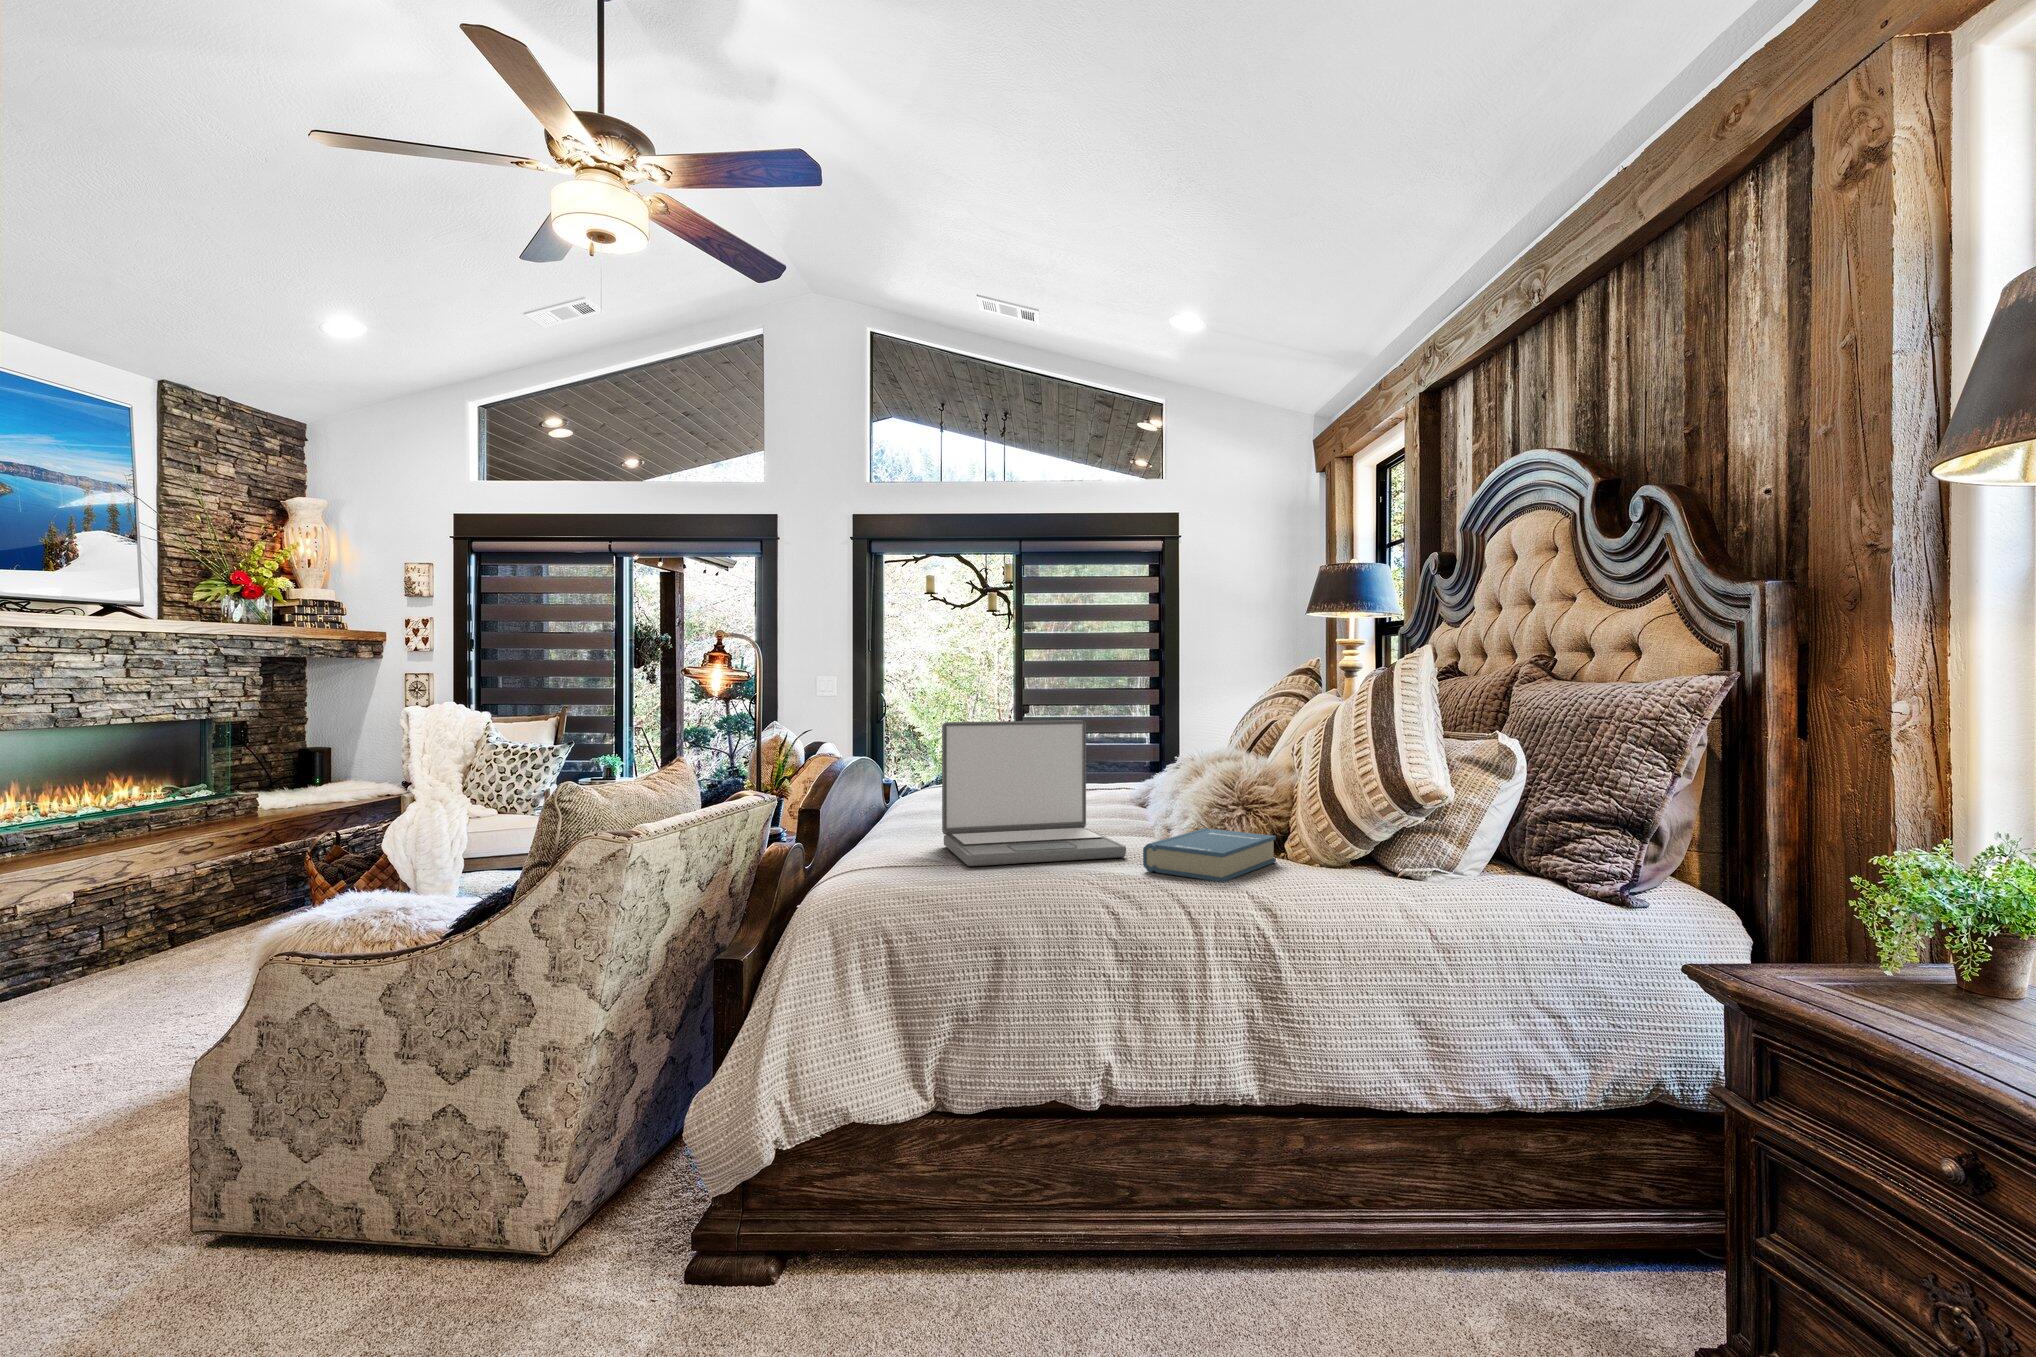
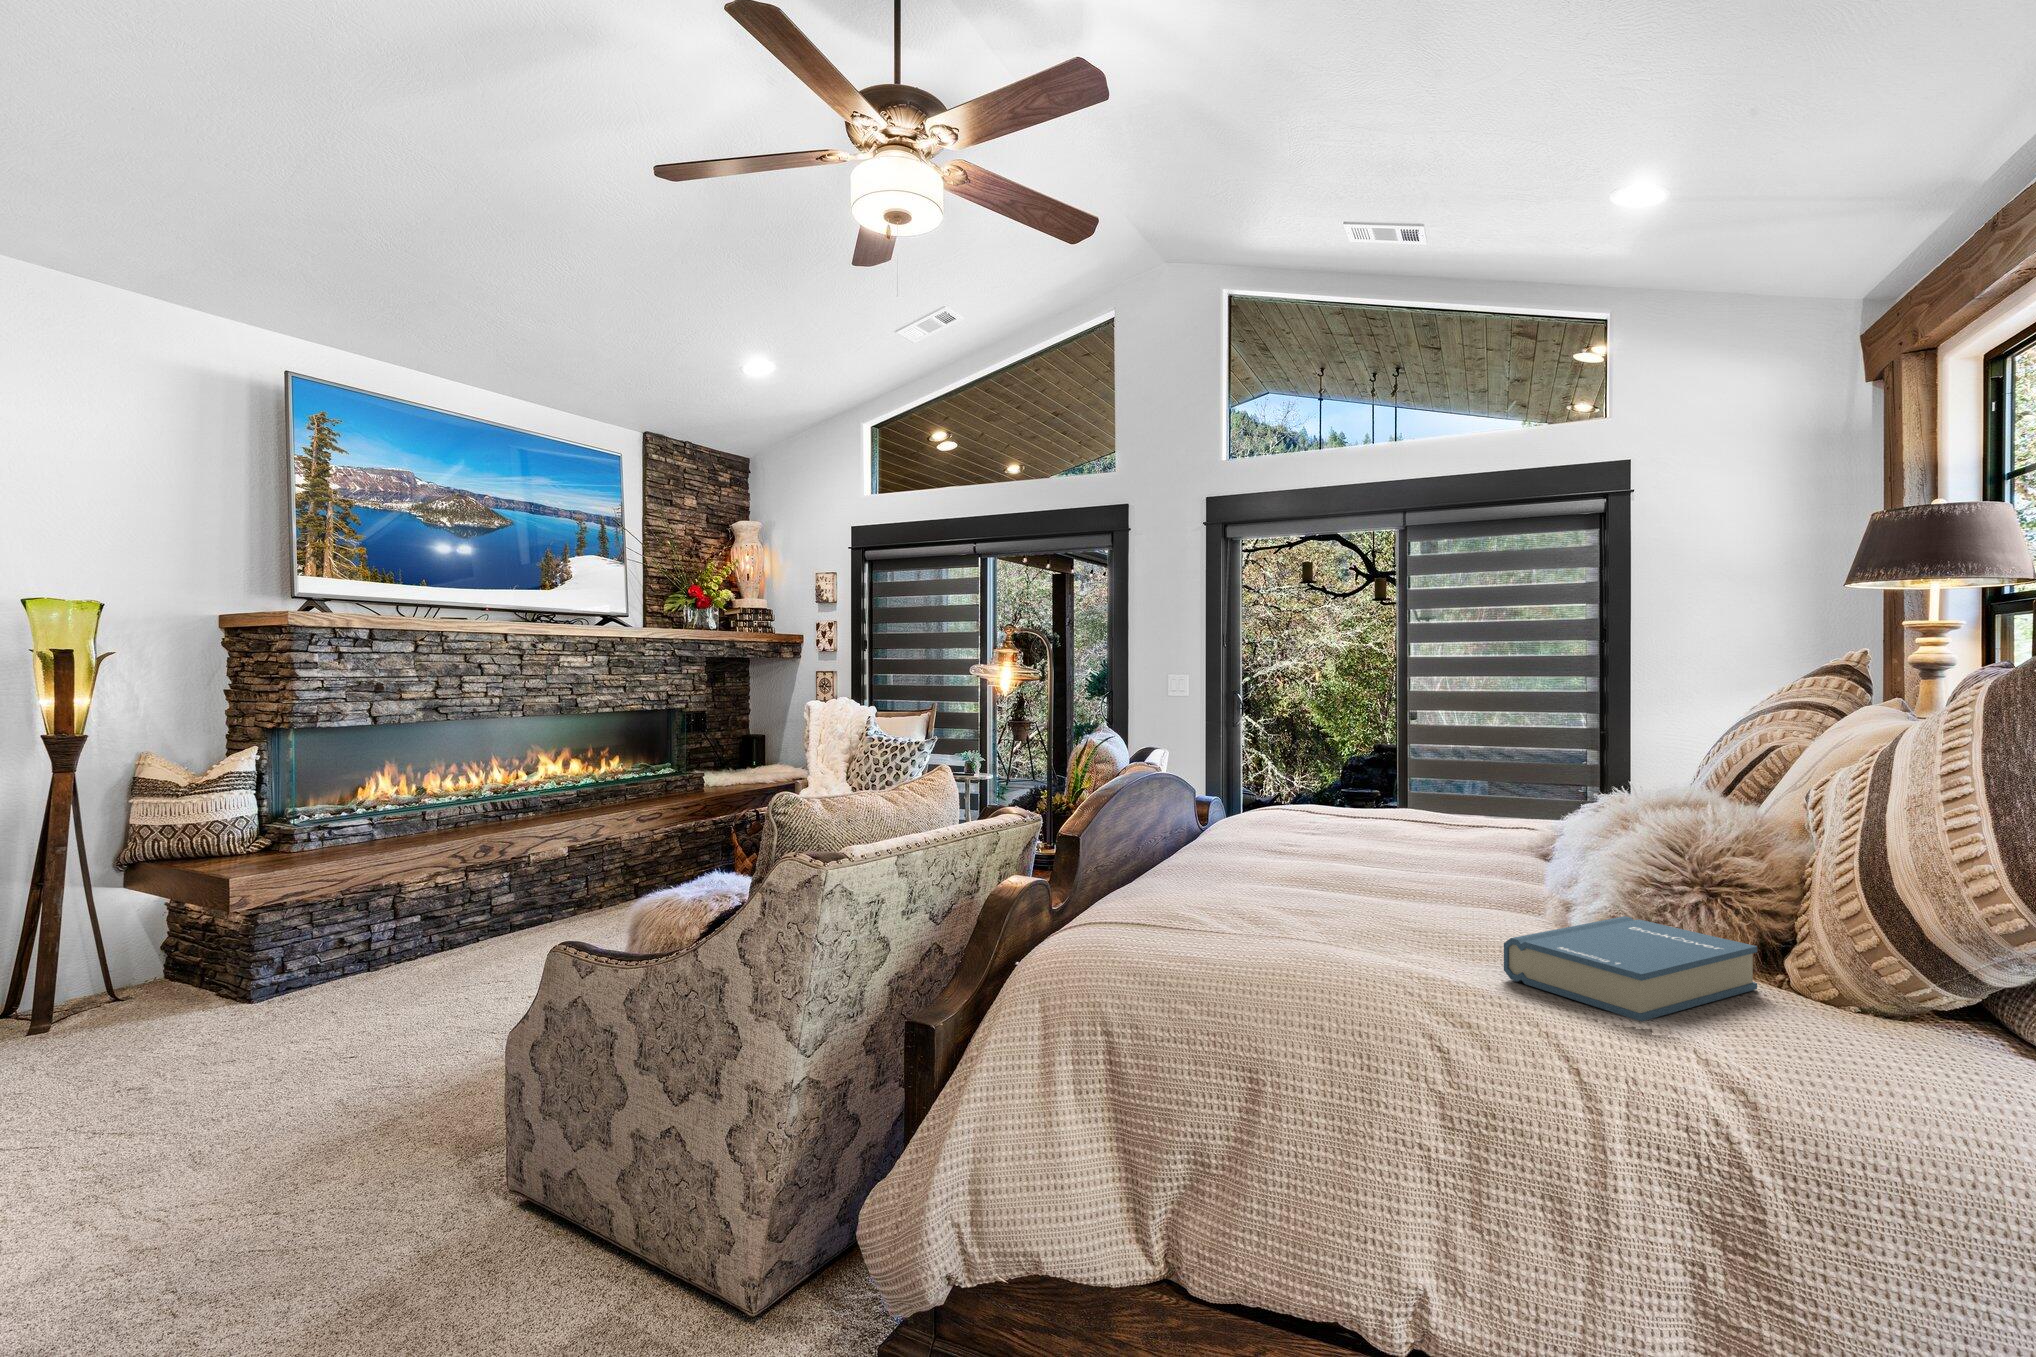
laptop: present [942,720,1126,866] -> none [1228,738,1485,947]

